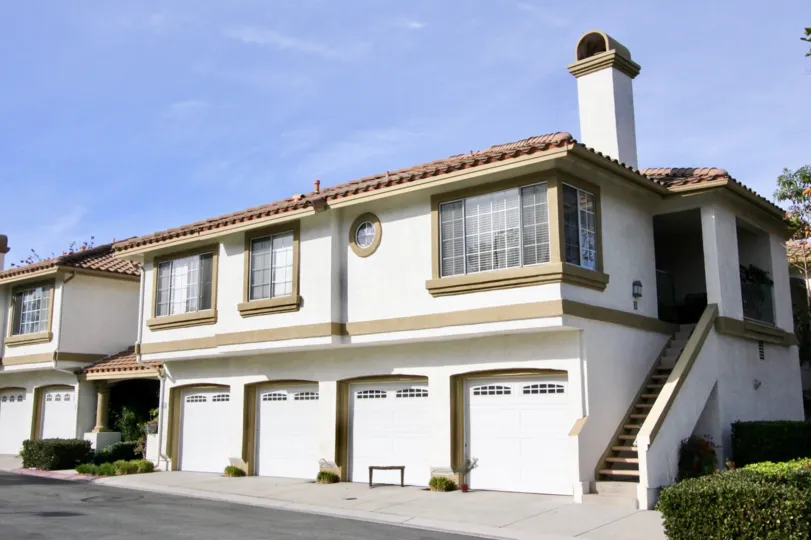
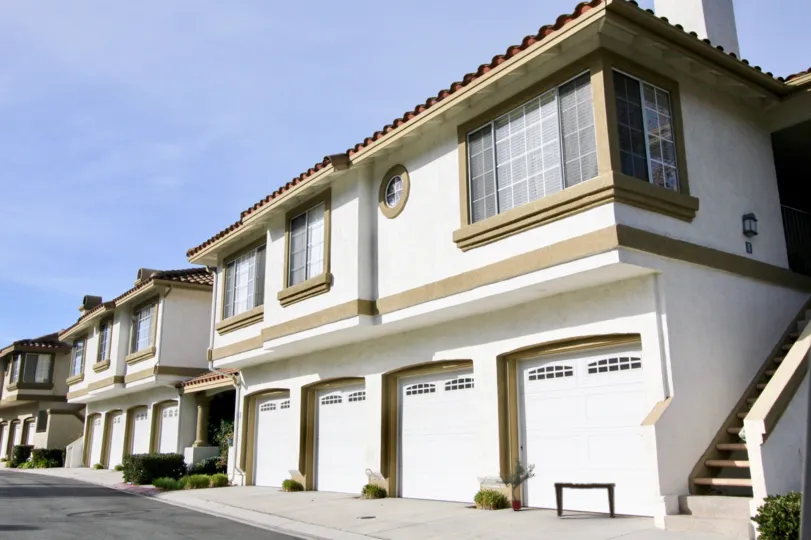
bench: present [368,466,405,487] -> present [554,483,615,518]

